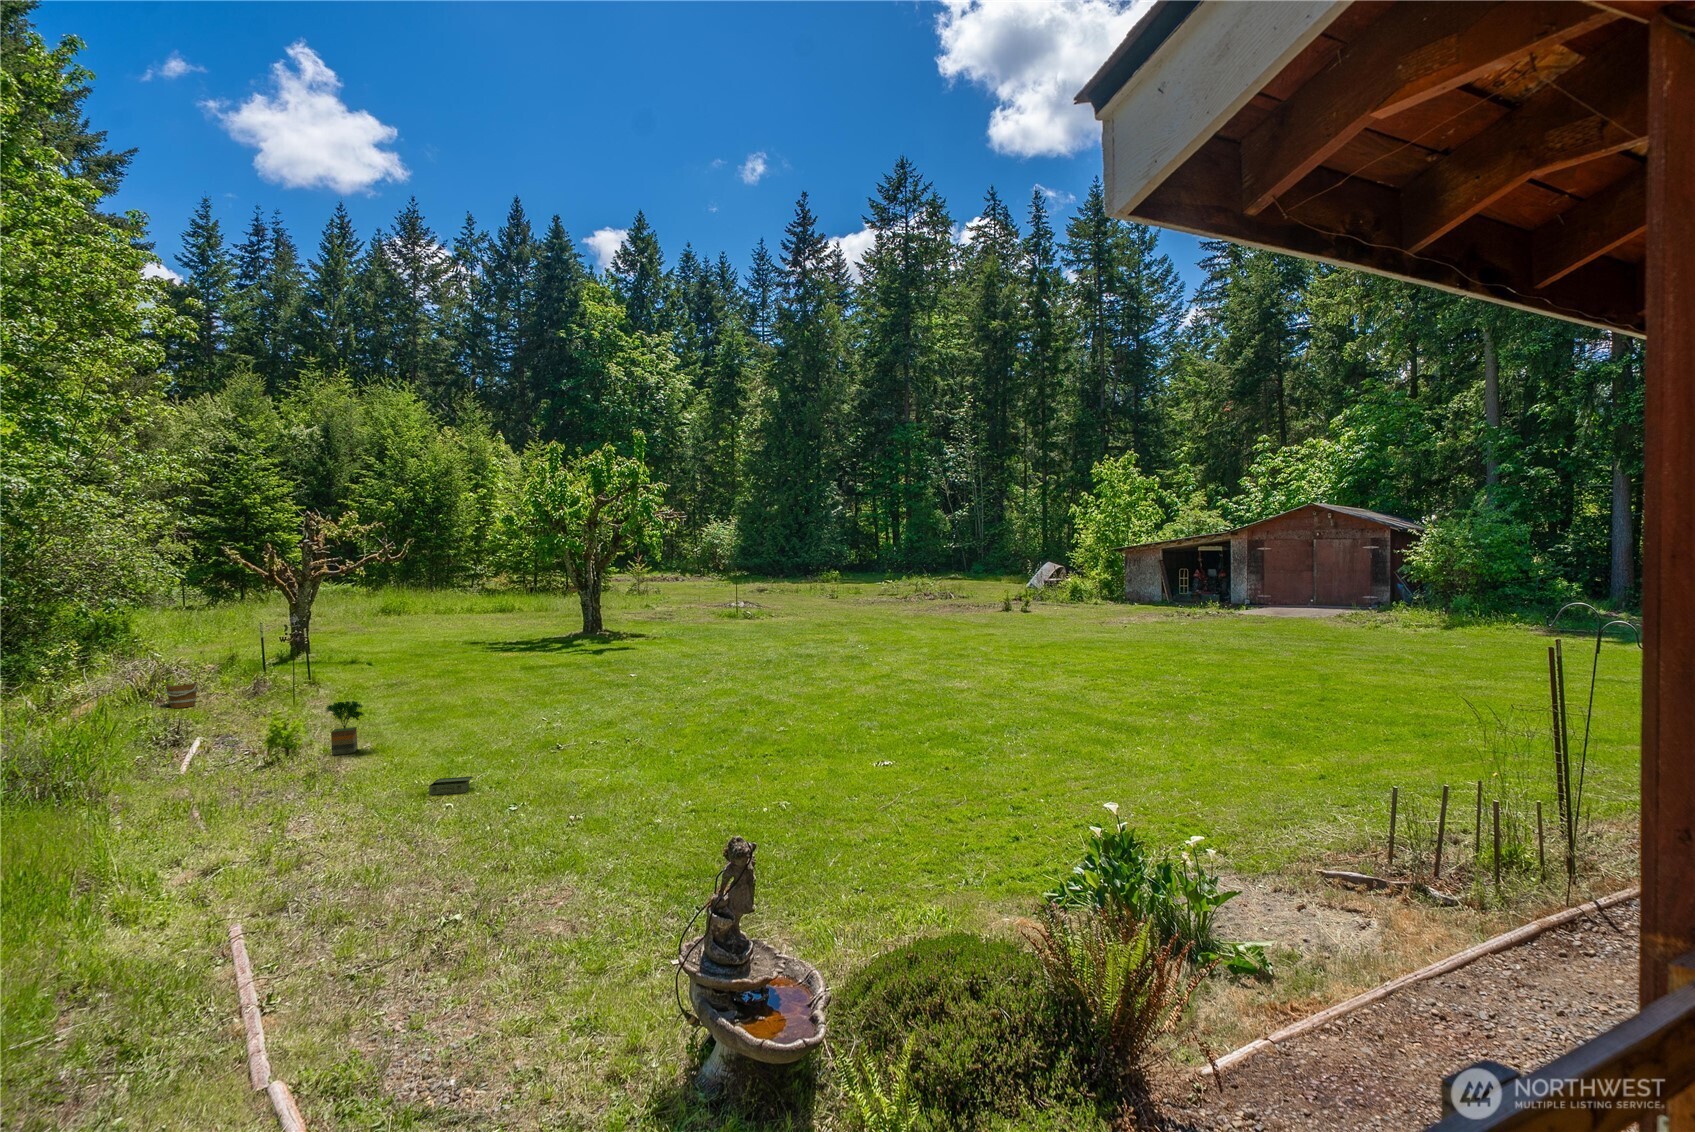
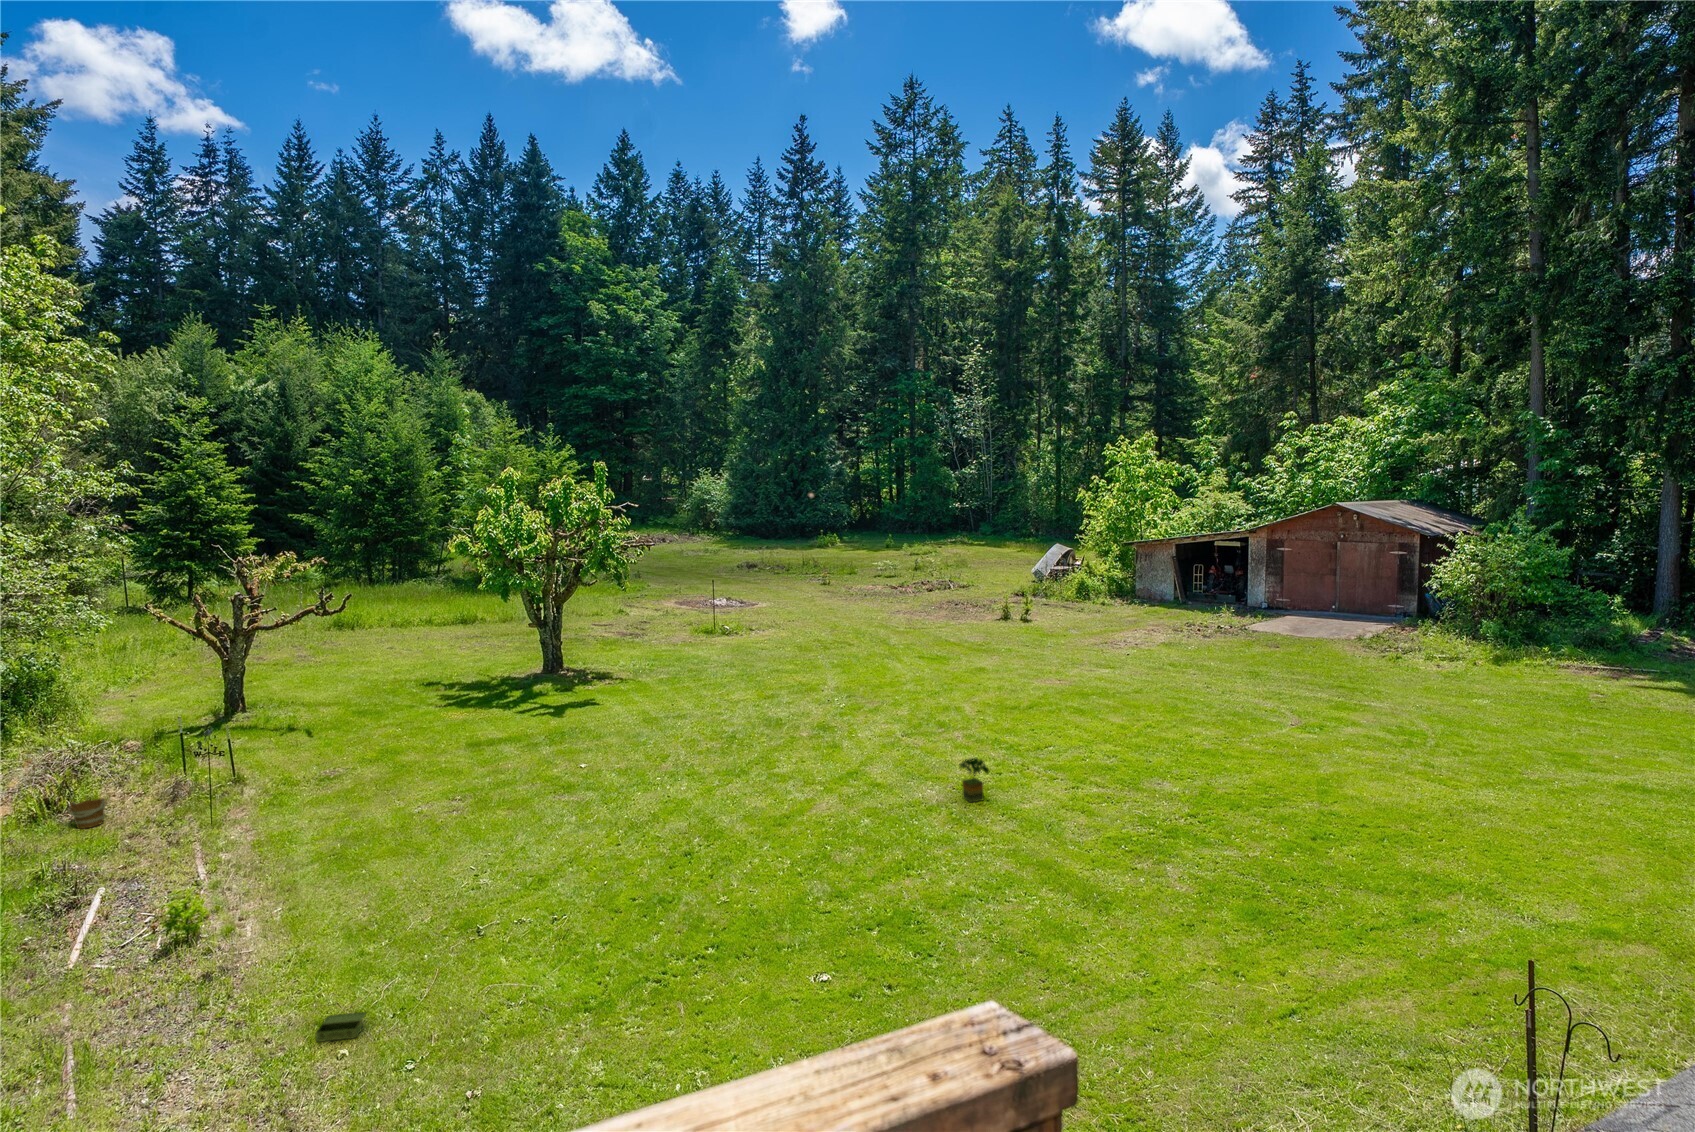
potted tree: present [326,701,363,755] -> present [959,757,990,802]

